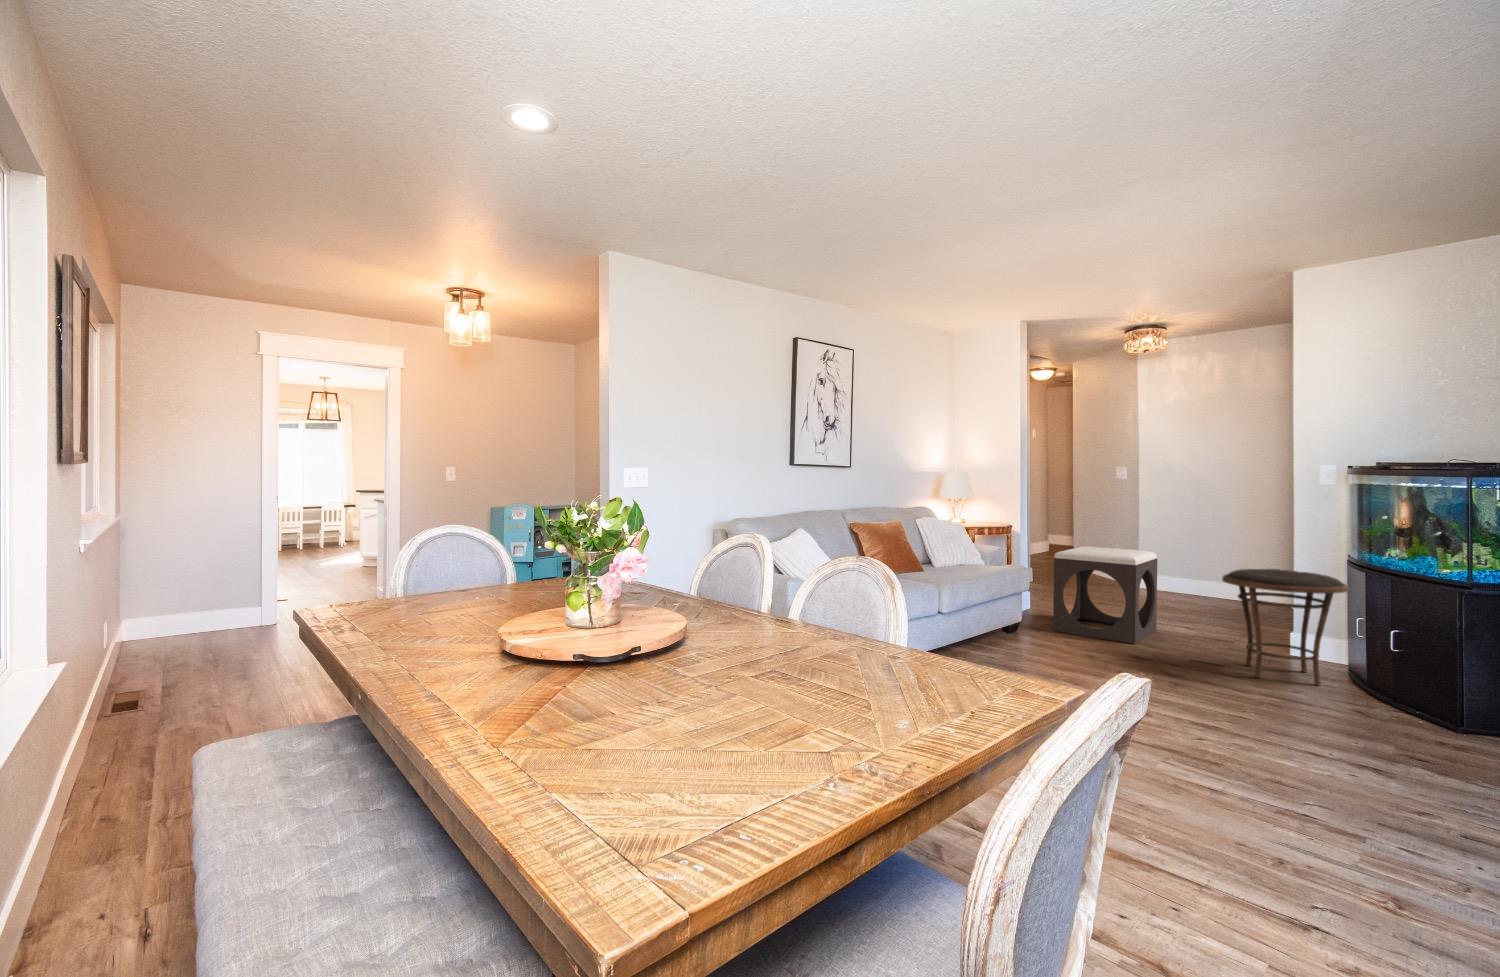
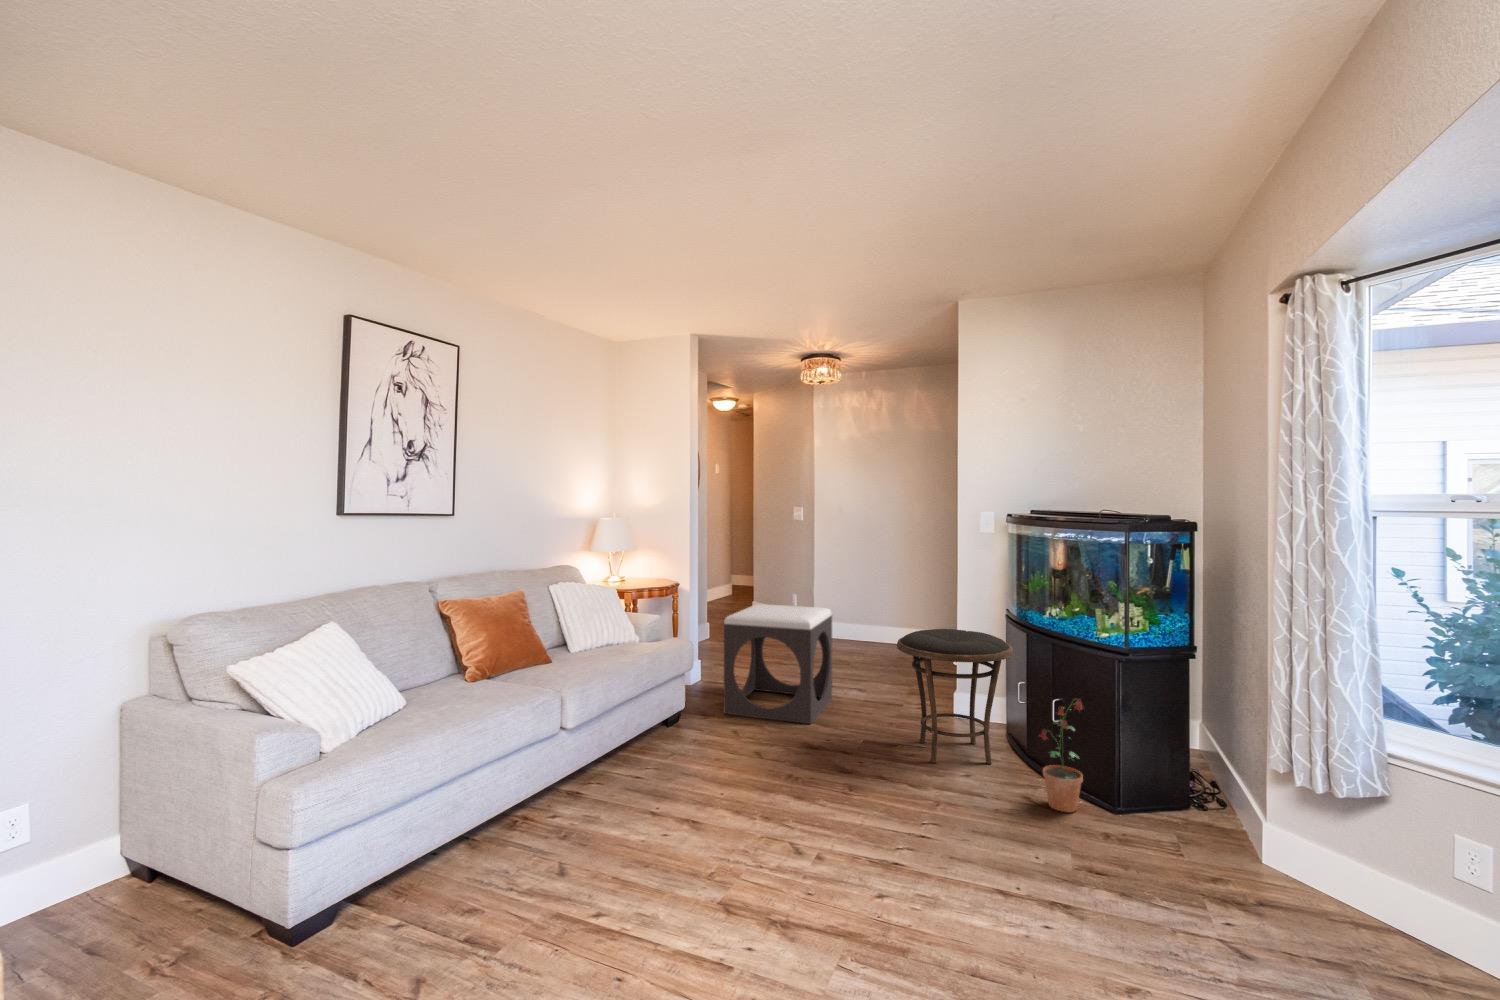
potted plant: none [1365,626,1421,721] -> present [1040,699,1083,812]

